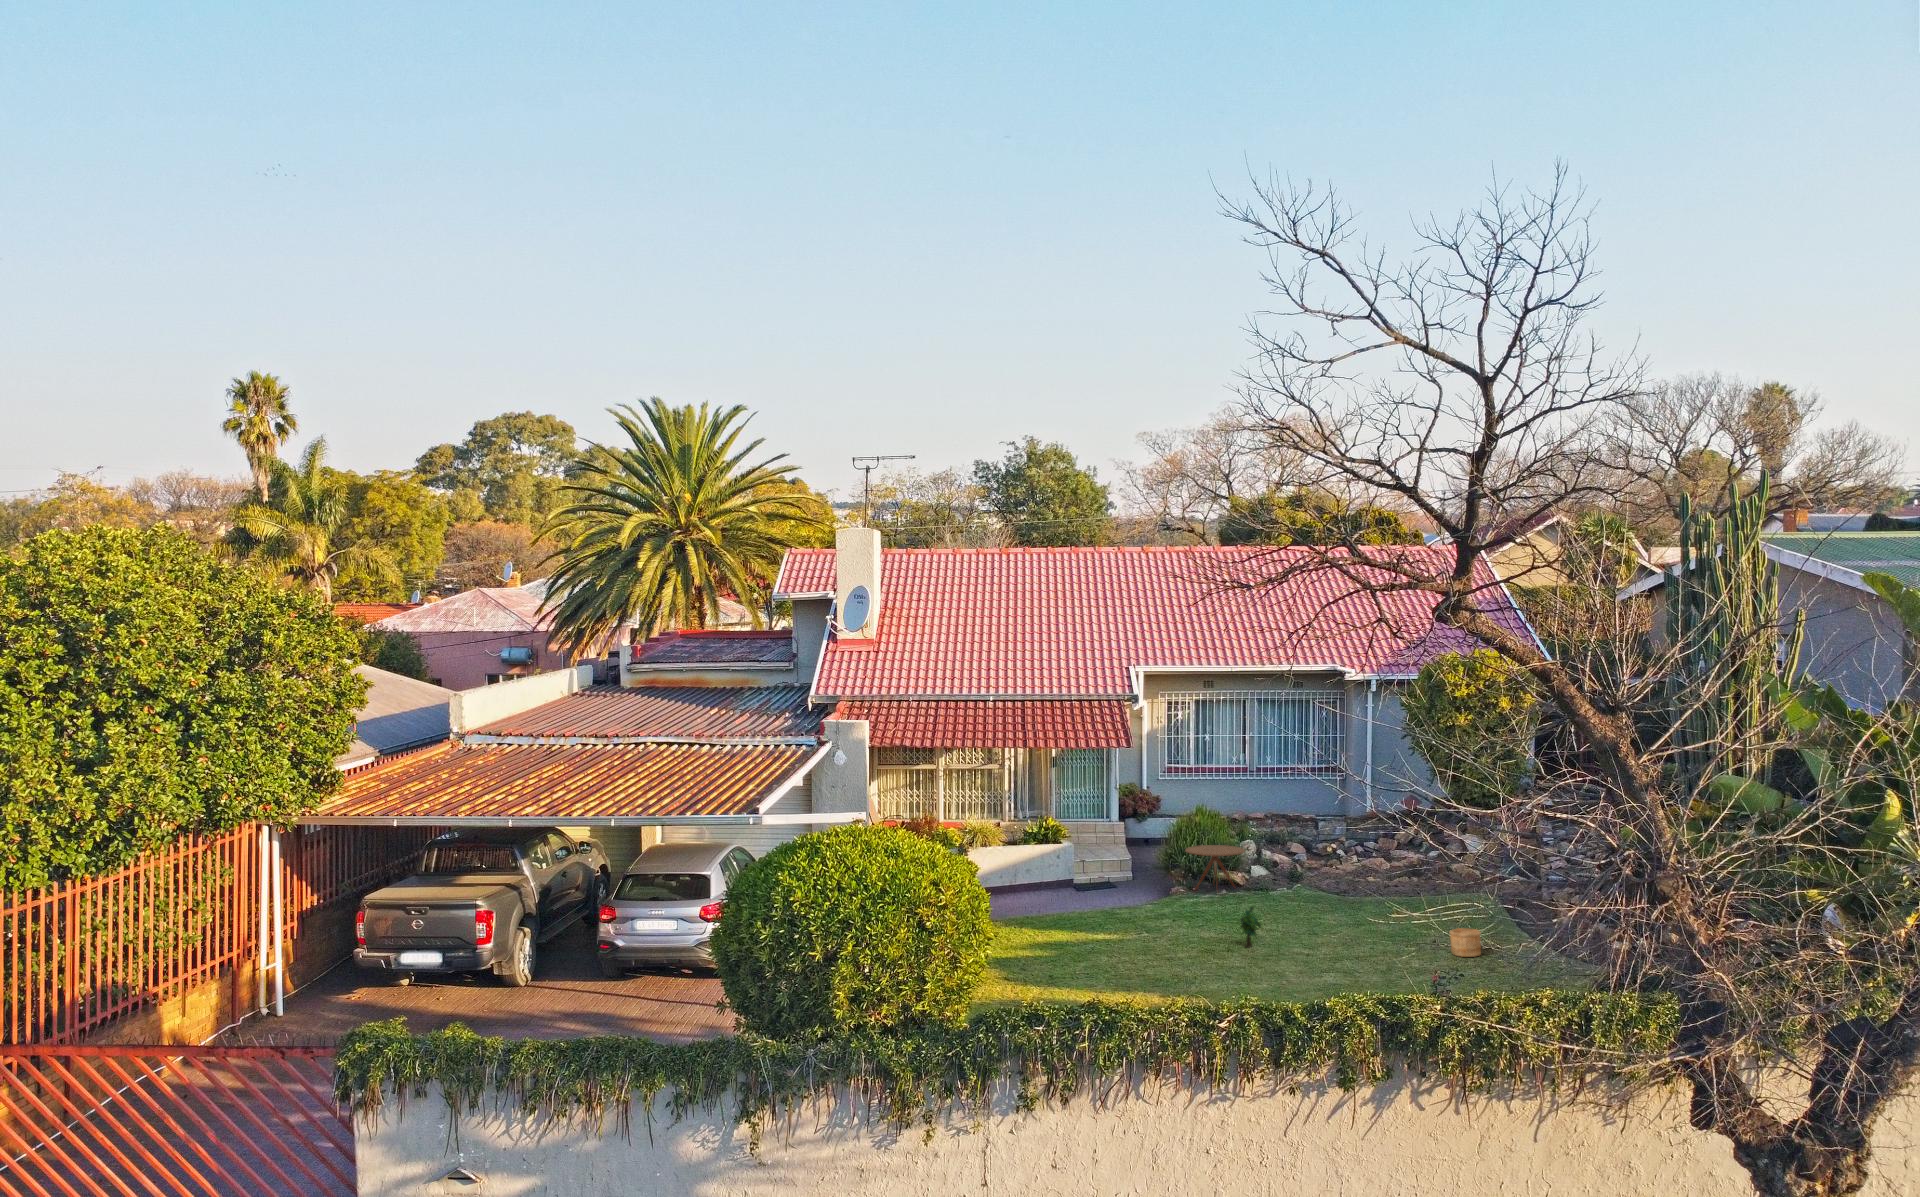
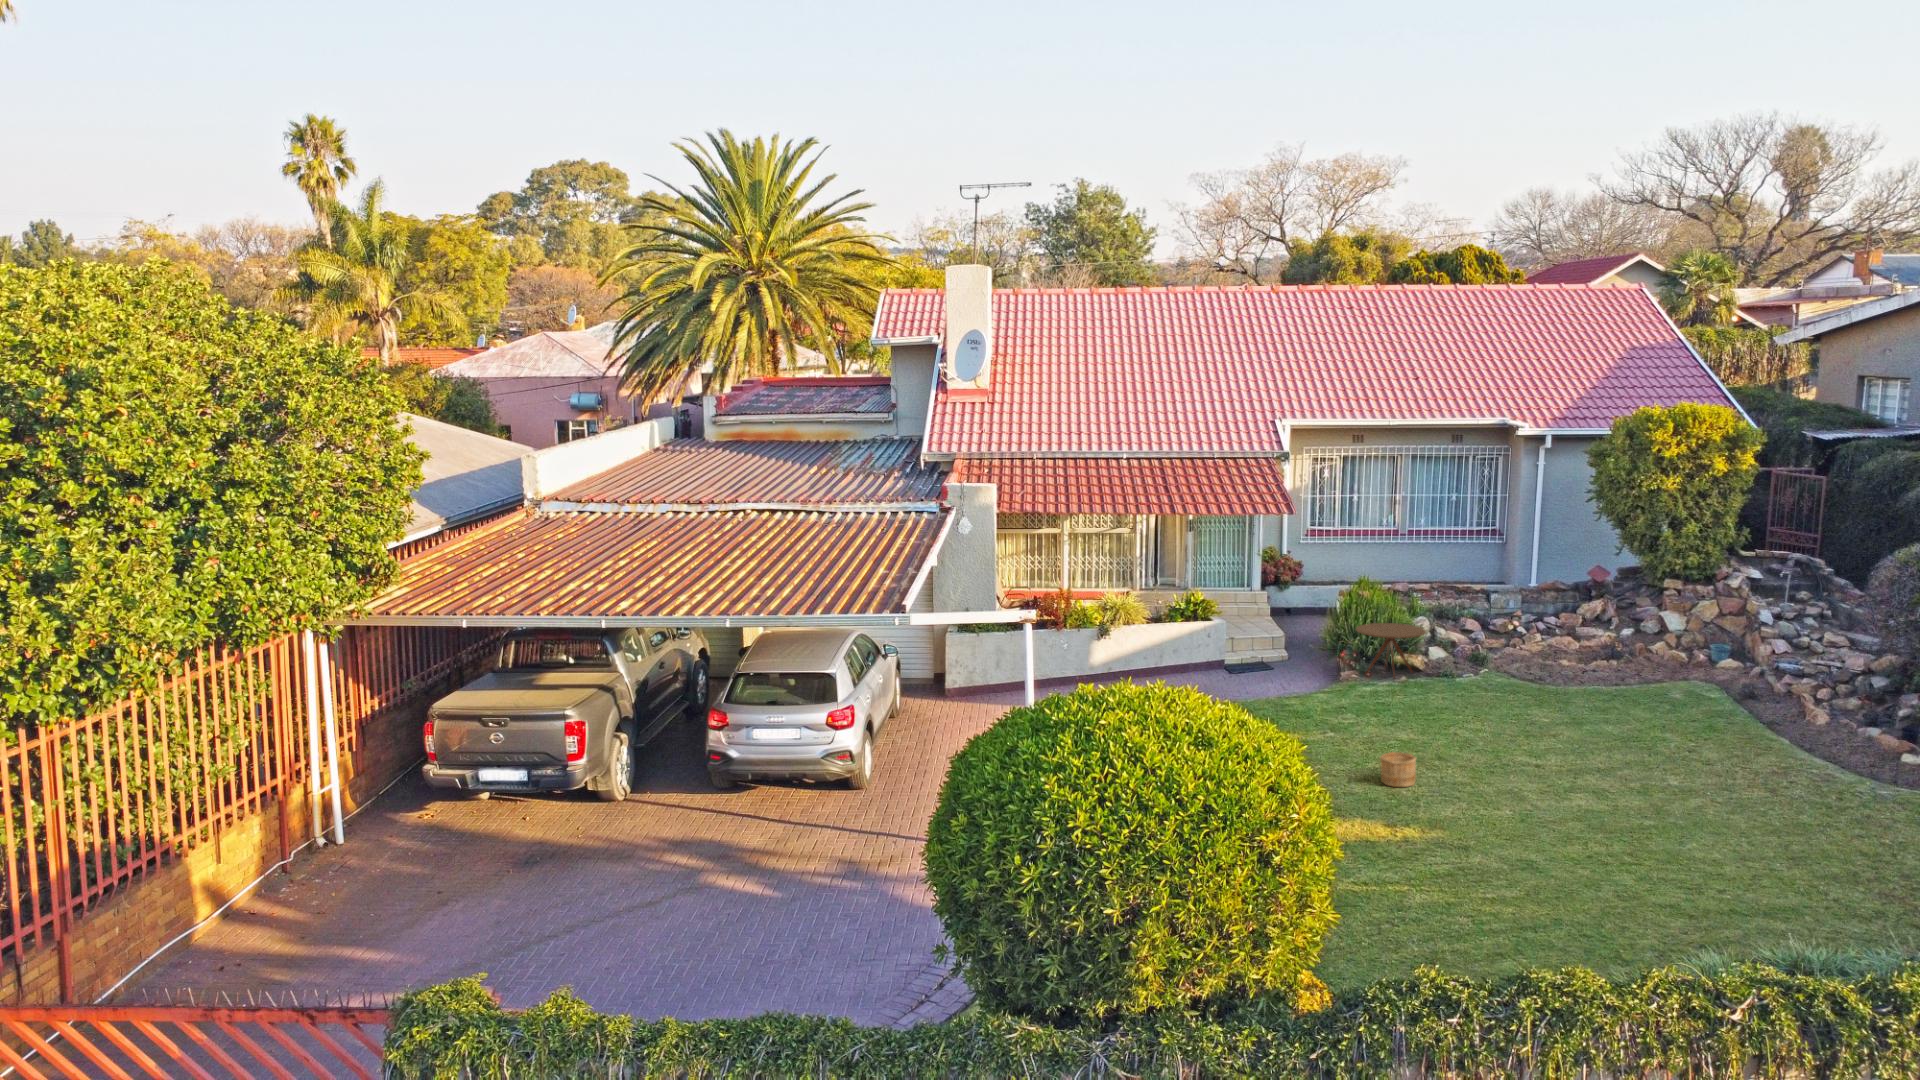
decorative plant: present [1240,907,1261,948] -> none [1465,714,1496,762]
wooden bucket: present [1450,928,1481,957] -> present [1380,752,1416,787]

